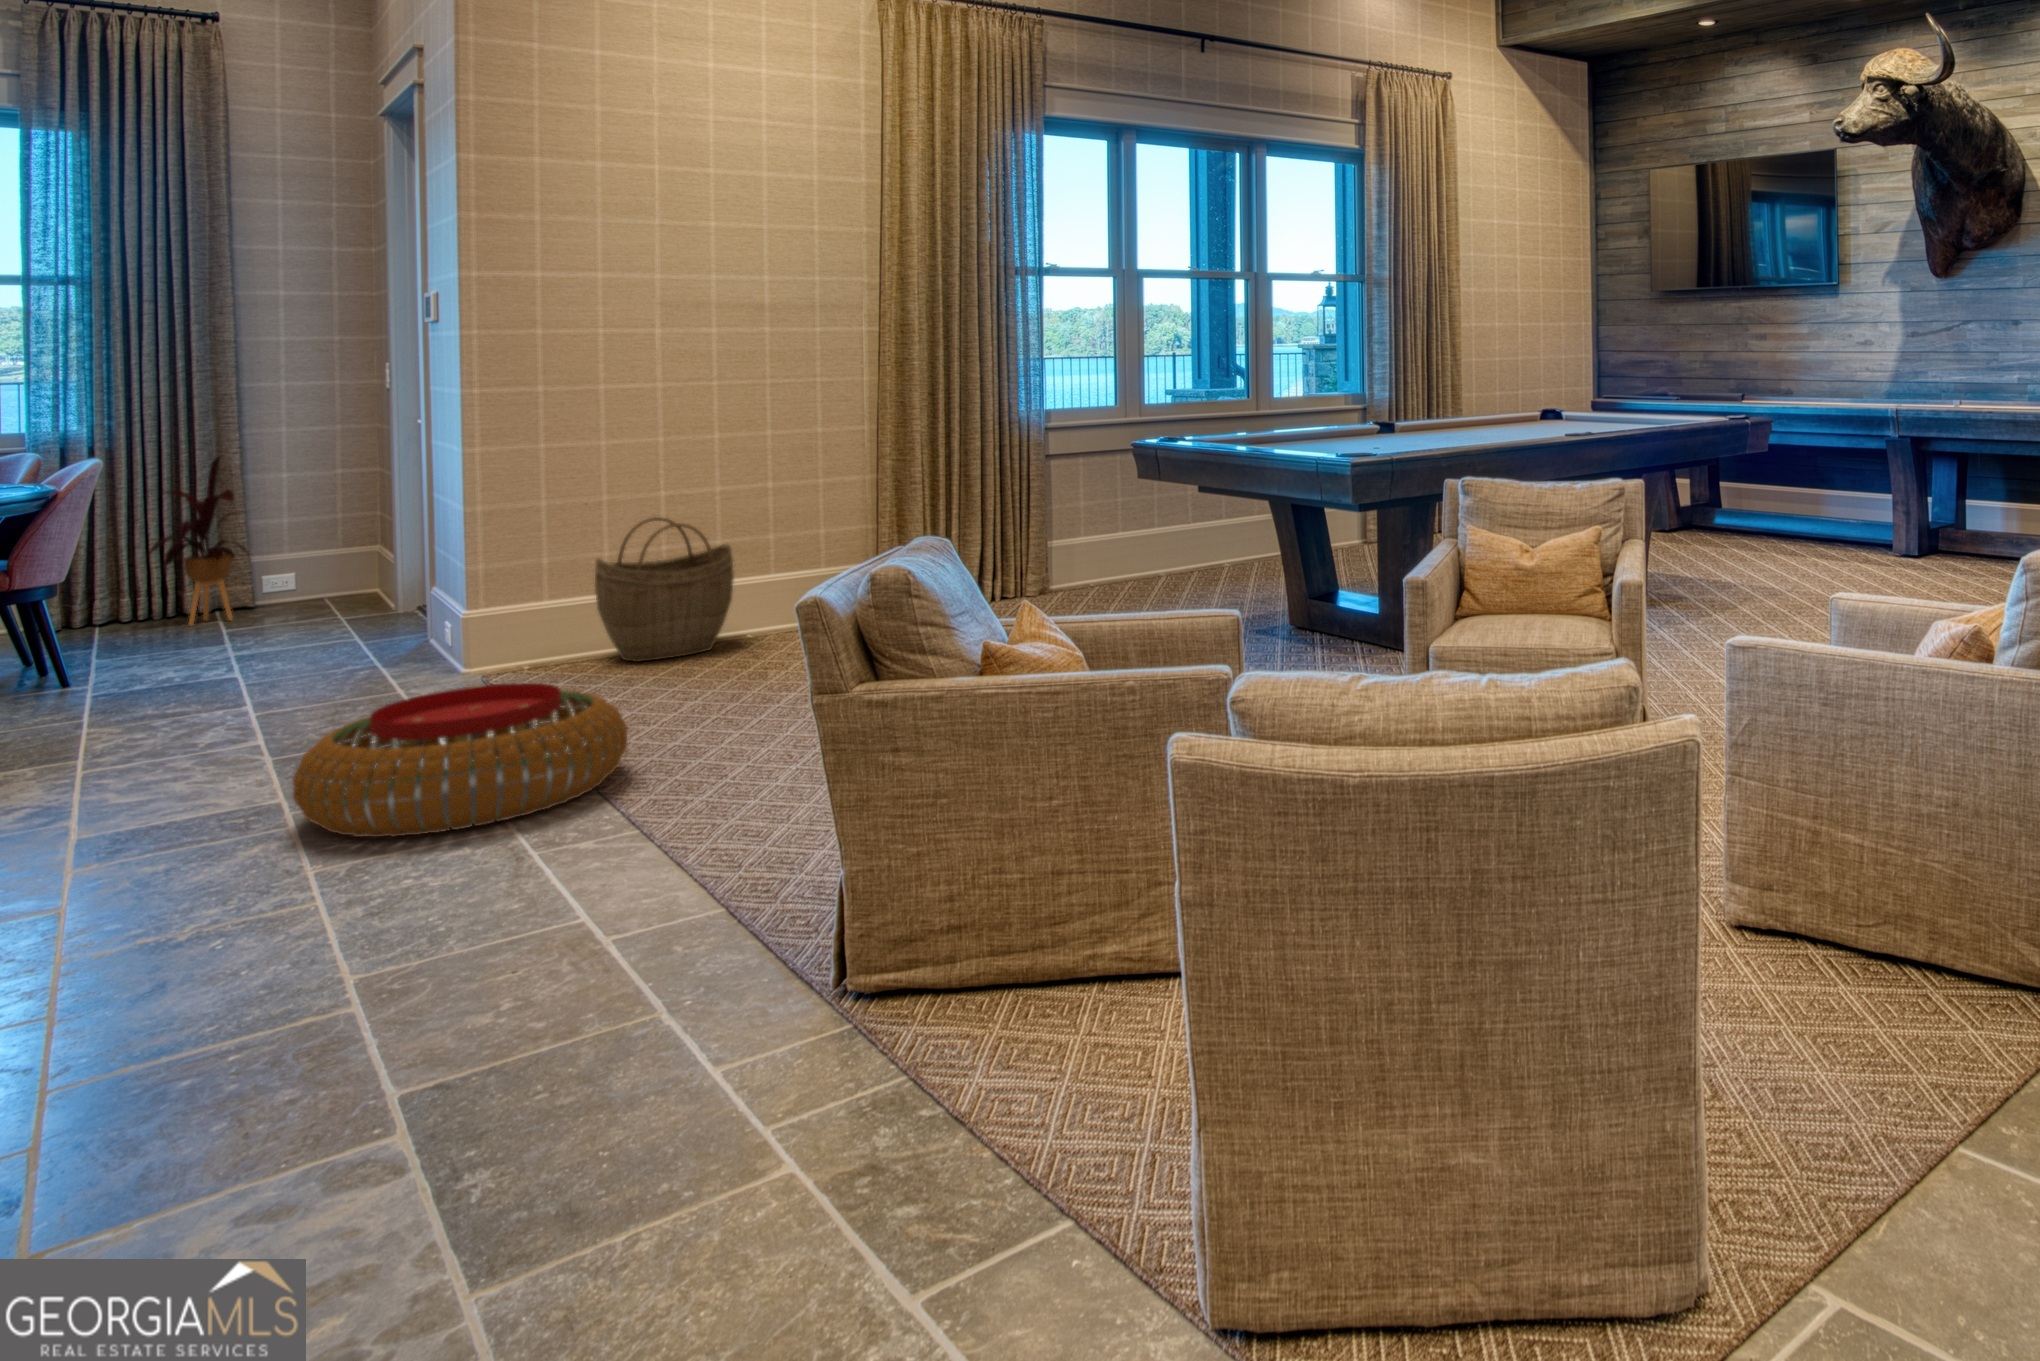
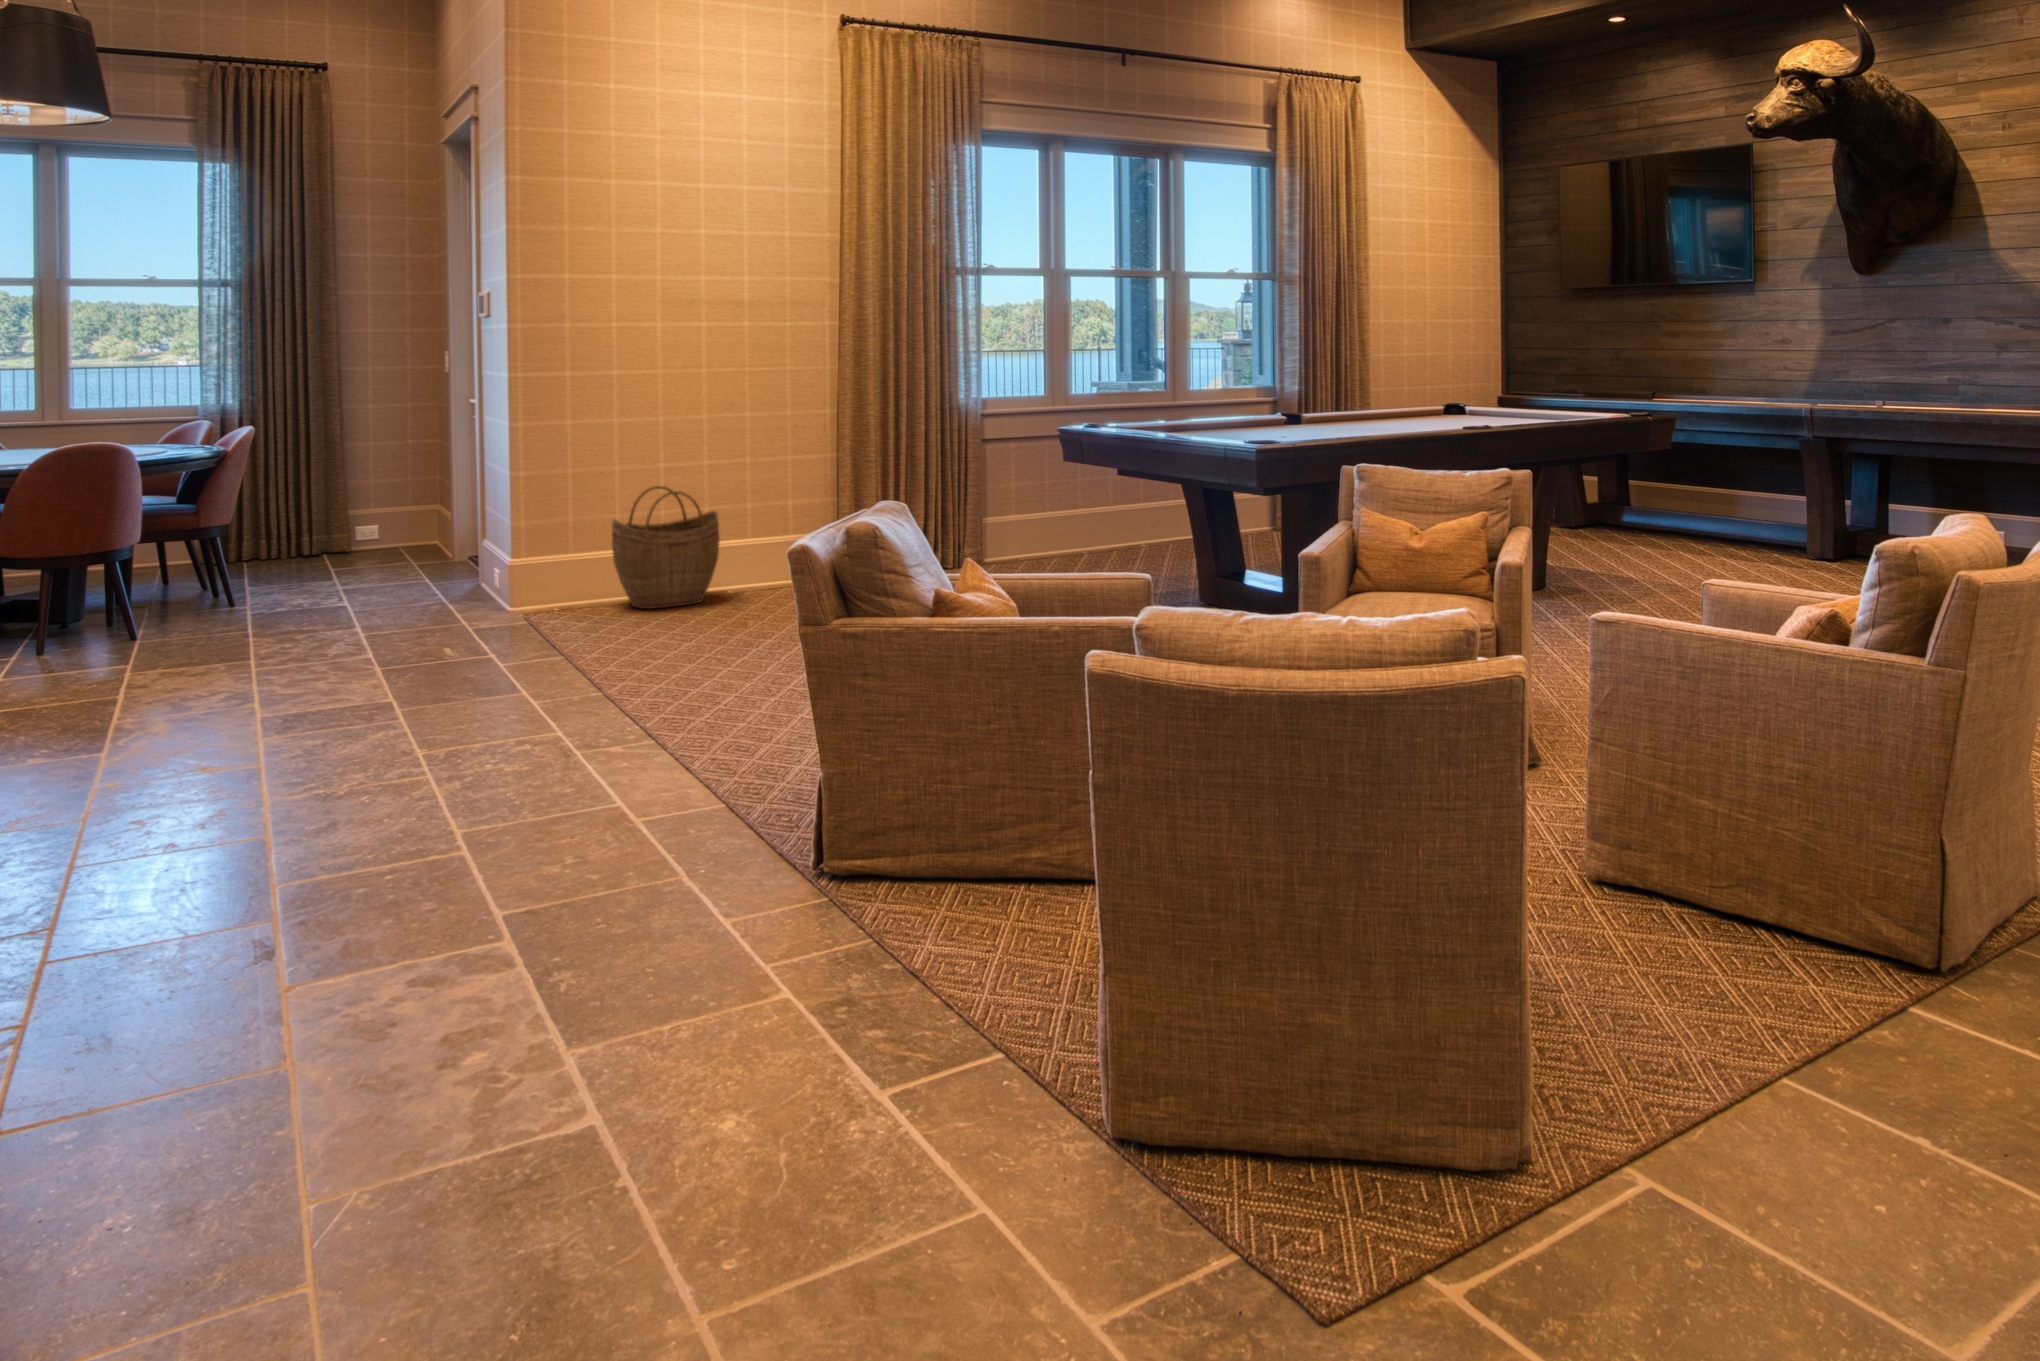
house plant: present [148,457,246,625] -> none [278,427,353,566]
pouf: present [293,683,628,837] -> none [406,616,645,733]

